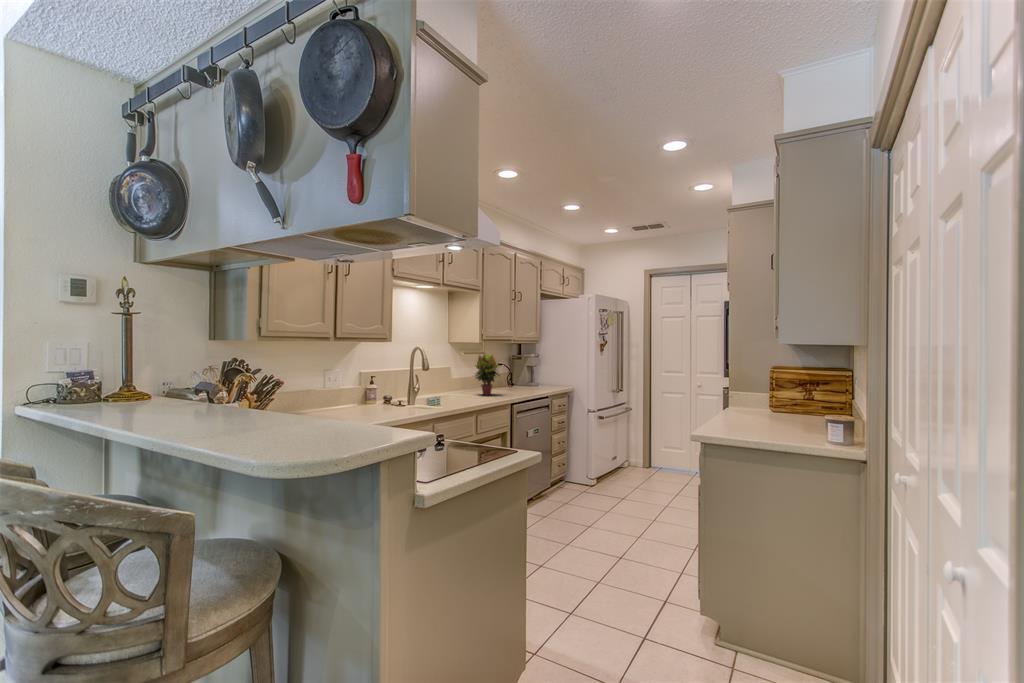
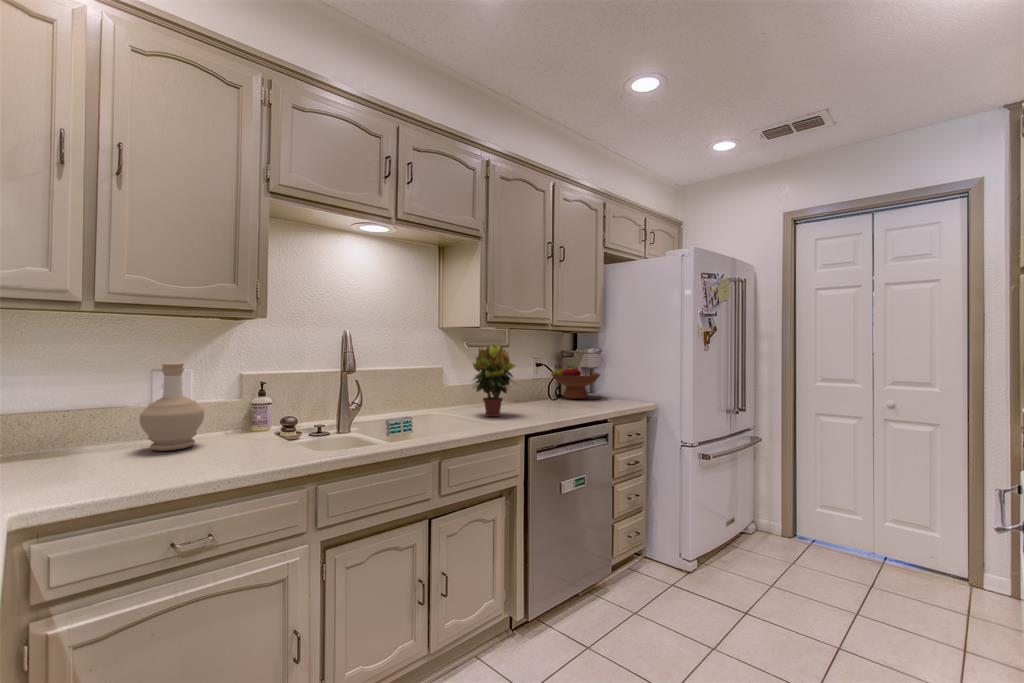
fruit bowl: none [507,365,539,386] -> present [551,365,601,399]
bottle: none [333,366,362,411] -> present [140,363,204,451]

